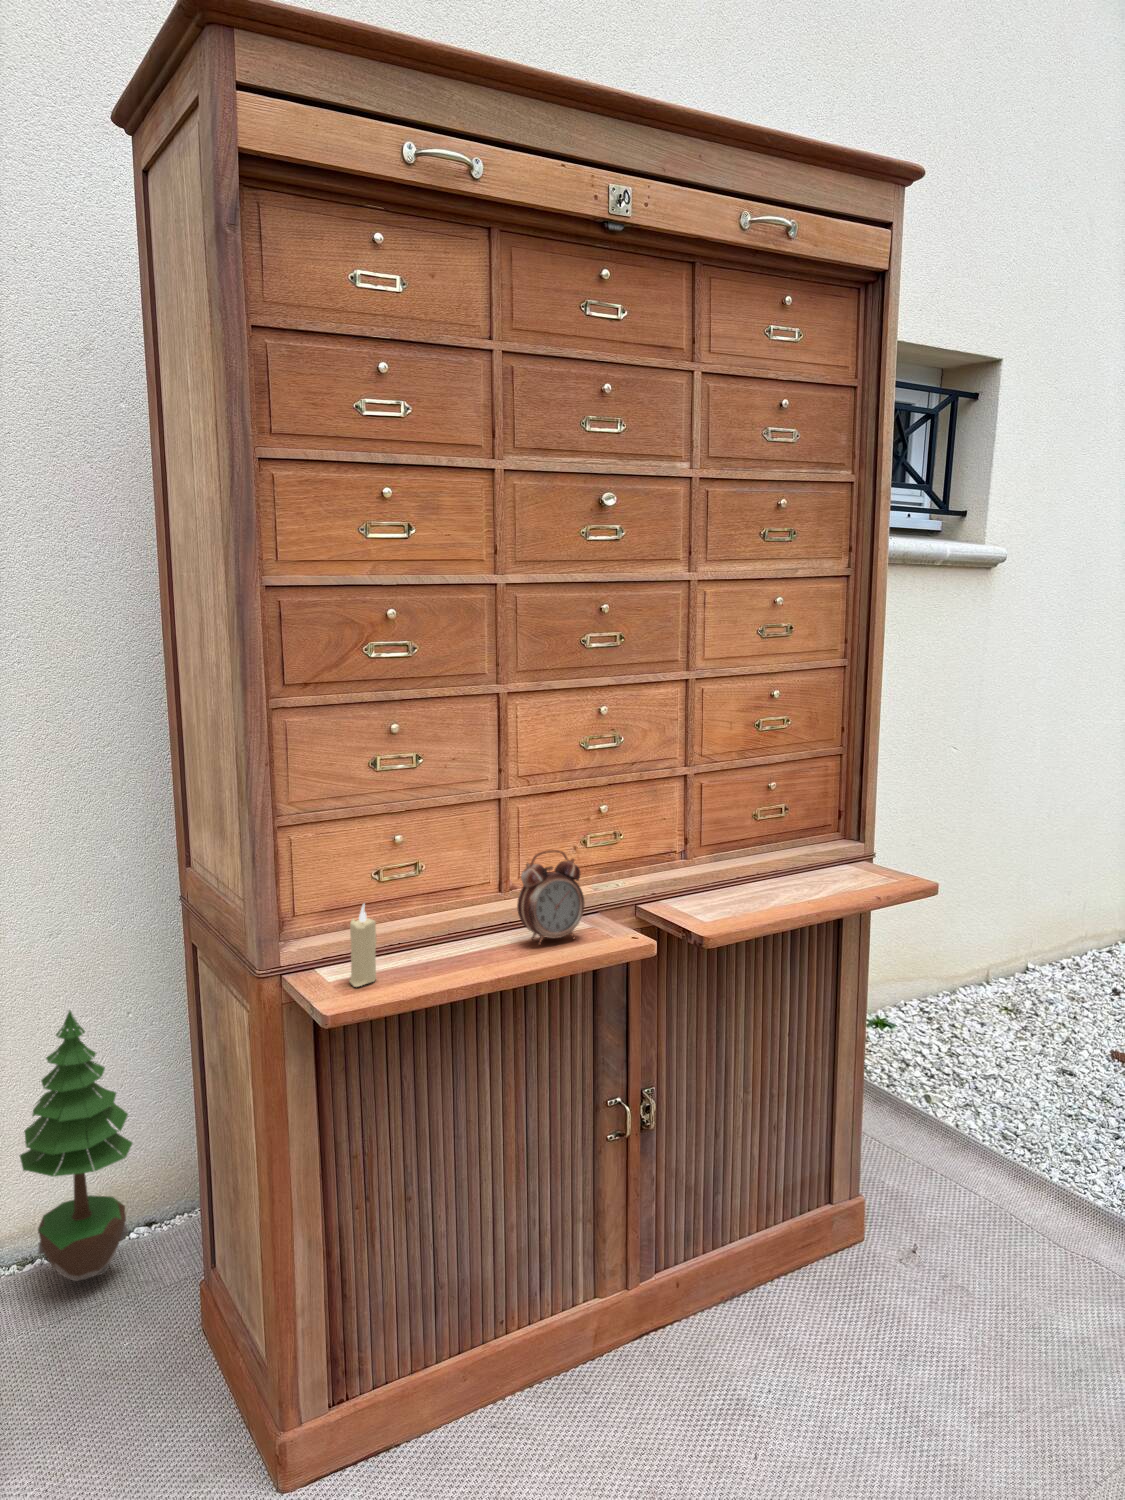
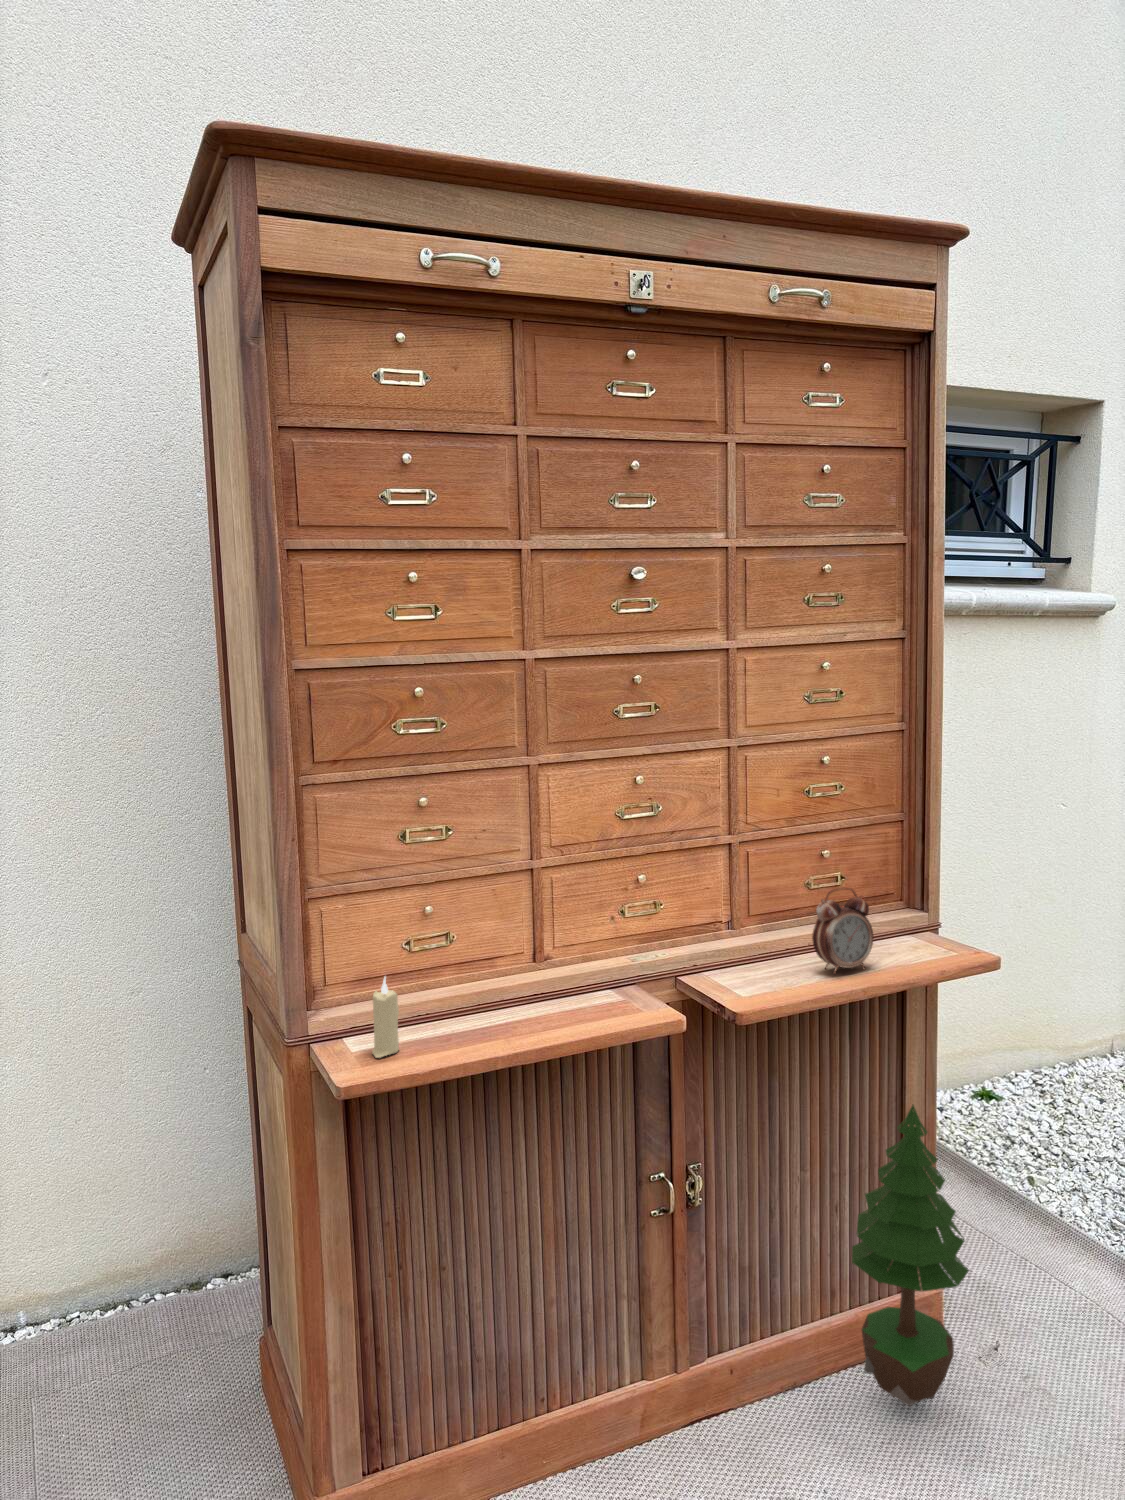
alarm clock: present [517,850,584,945] -> present [812,887,873,974]
potted tree: present [19,1011,132,1281] -> present [852,1105,969,1406]

